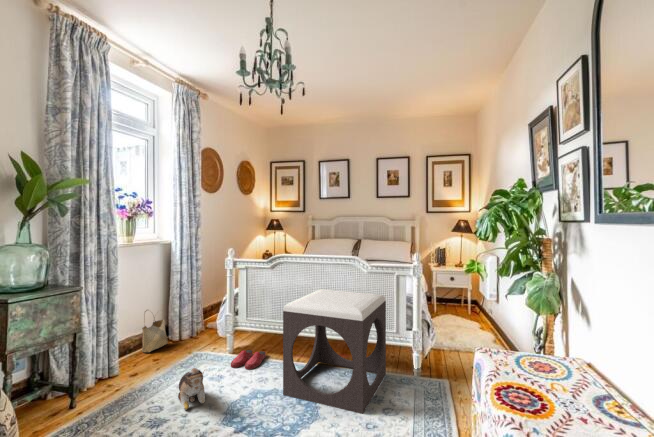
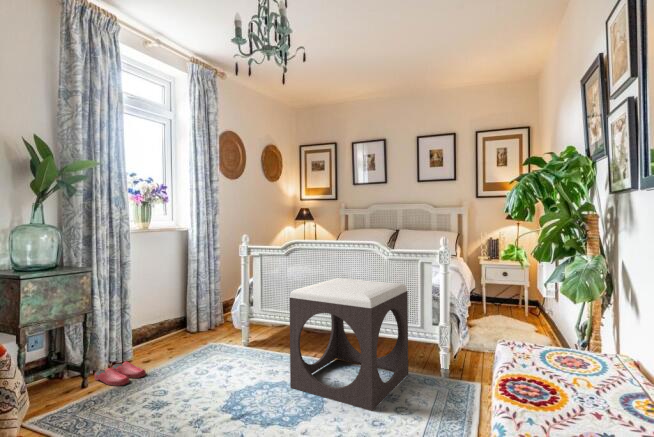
woven basket: present [142,310,168,352] -> none [158,298,184,342]
slippers: present [231,350,266,370] -> present [95,361,146,386]
plush toy: present [178,368,205,410] -> none [183,353,209,395]

